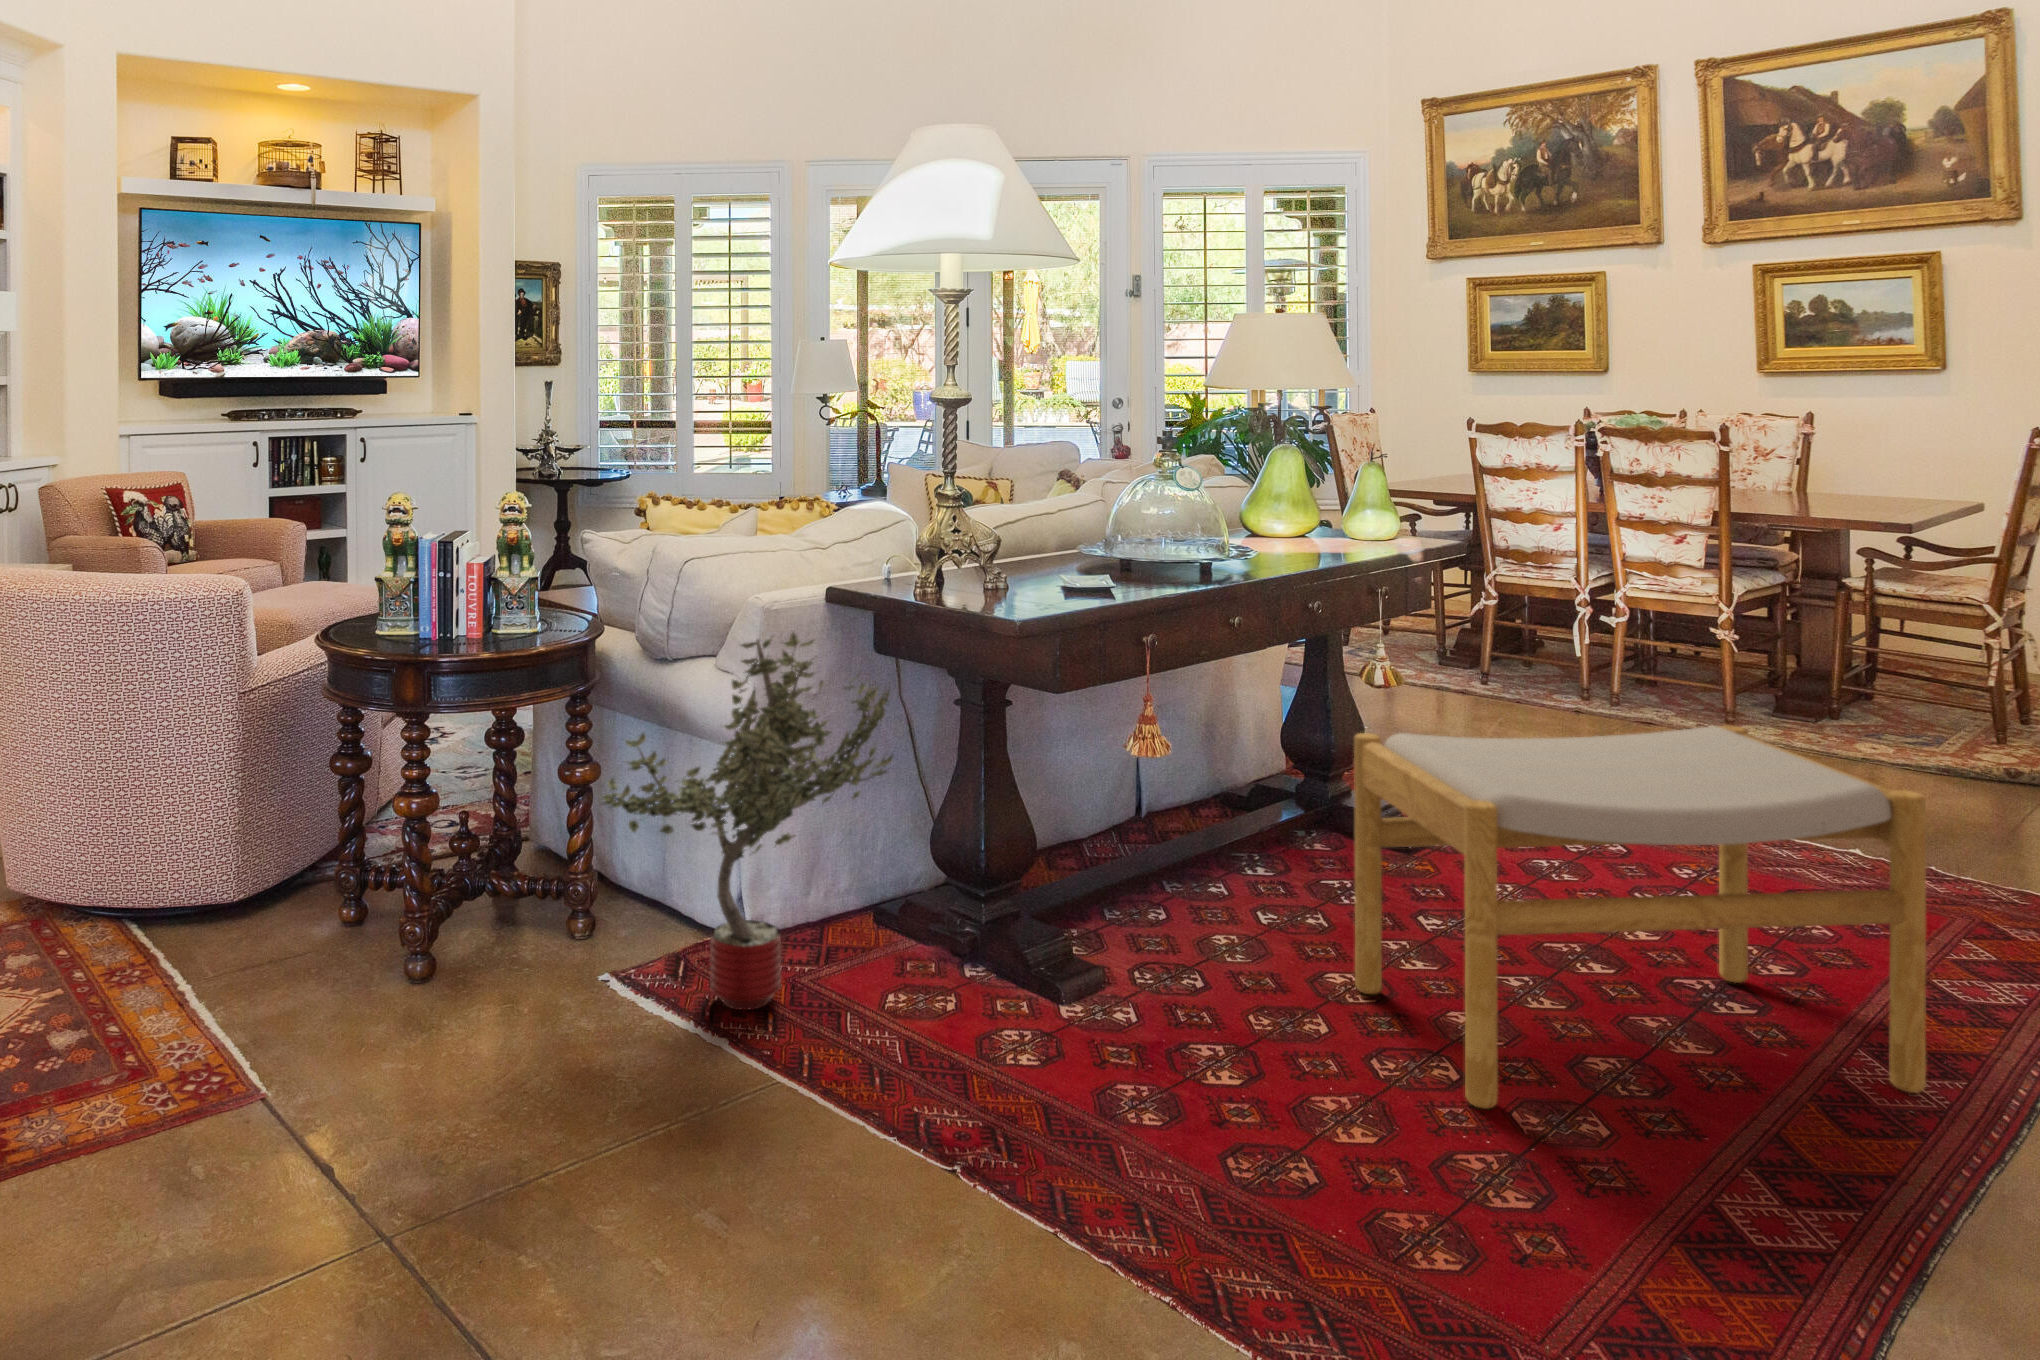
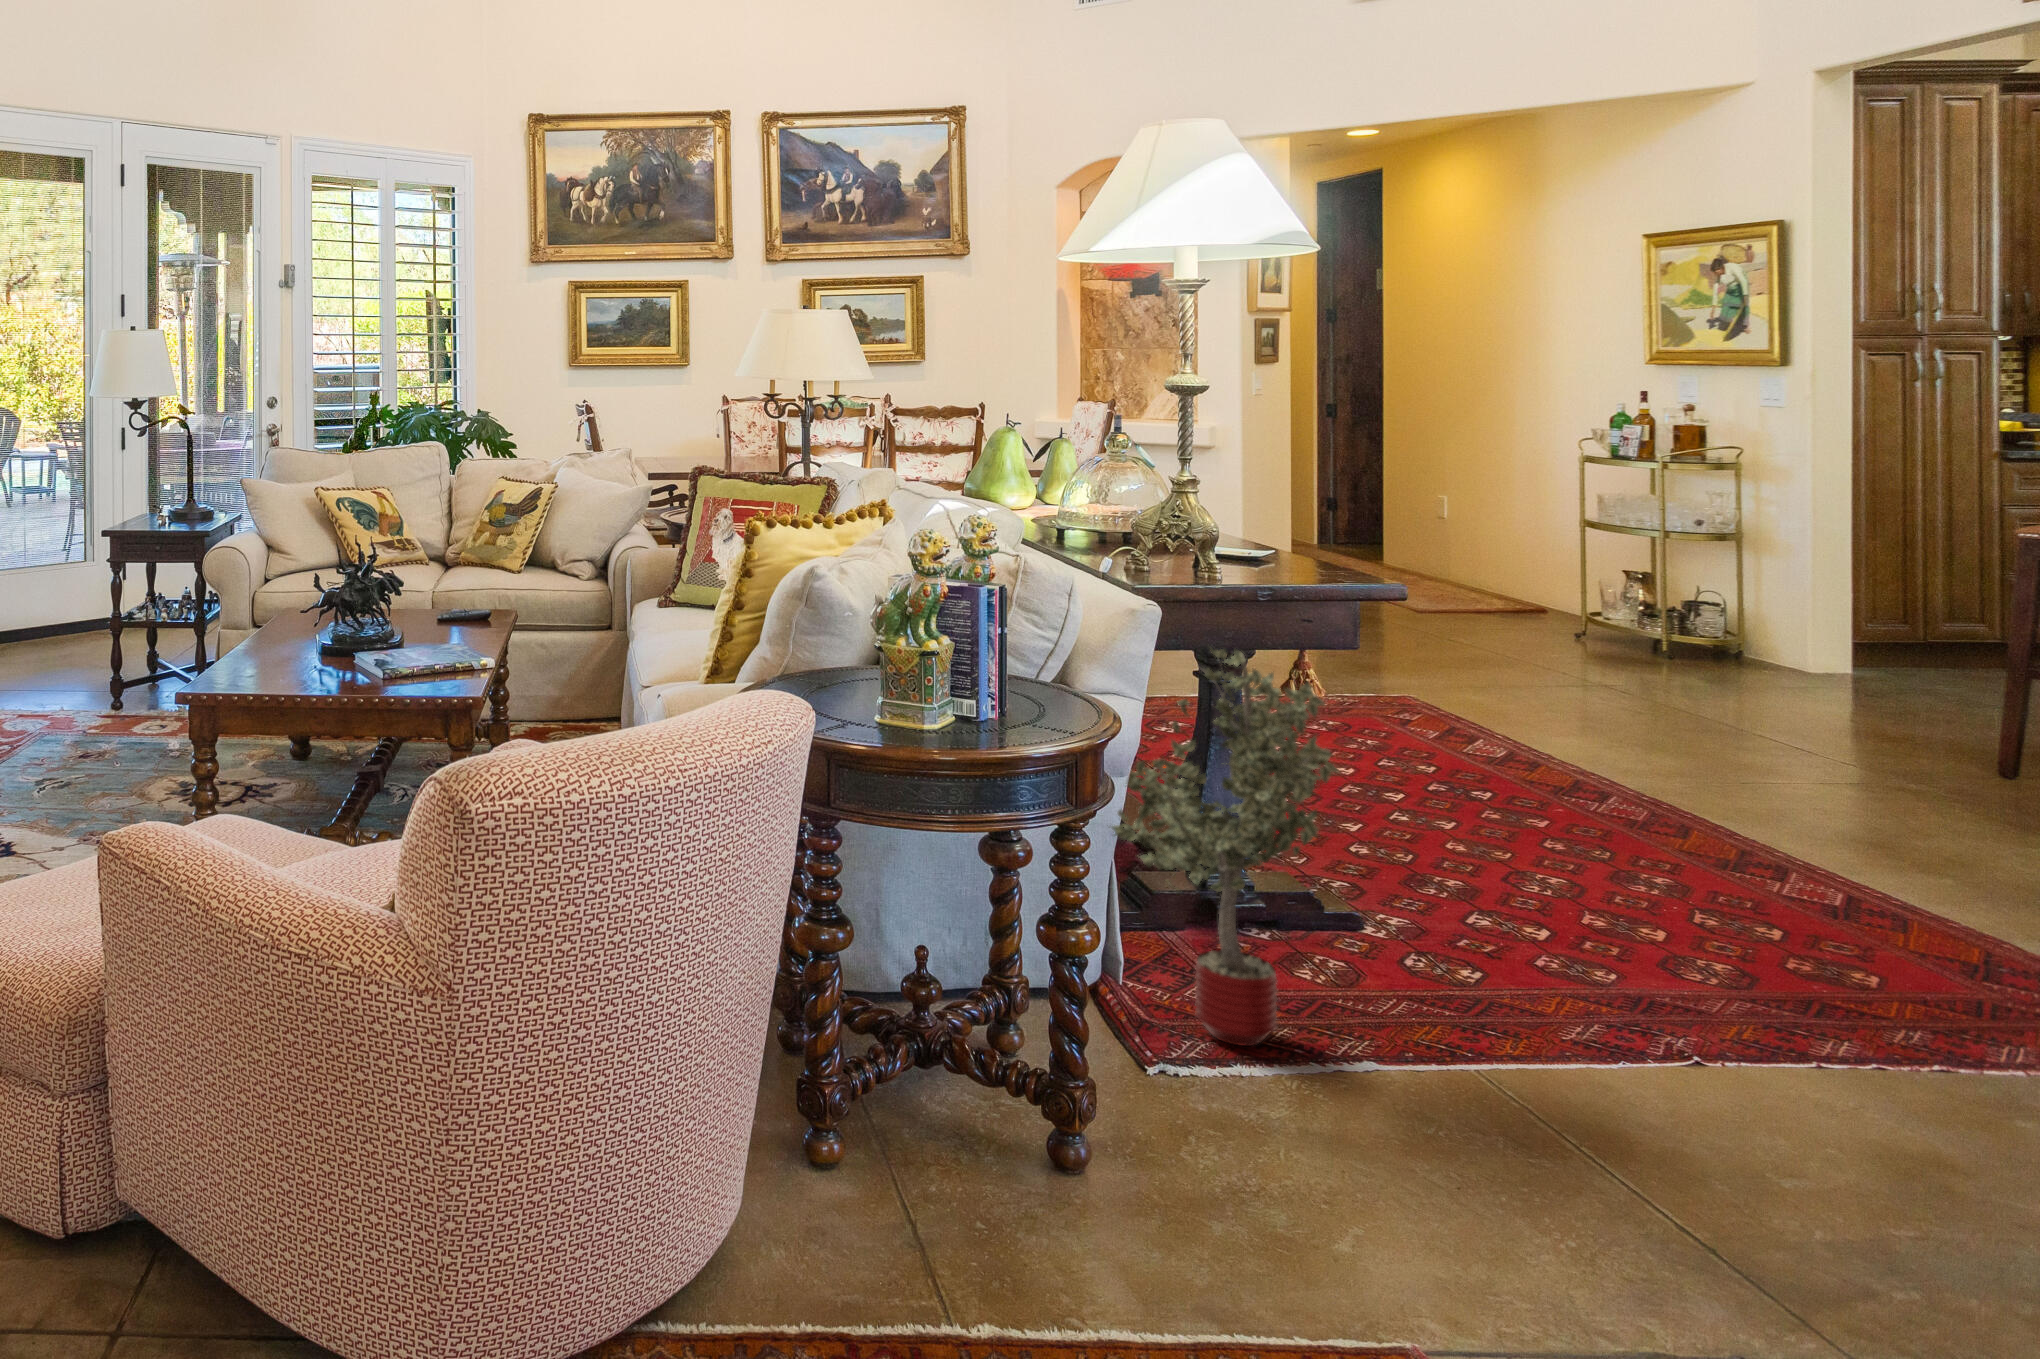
footstool: present [1354,725,1926,1109] -> none [1380,617,1652,912]

